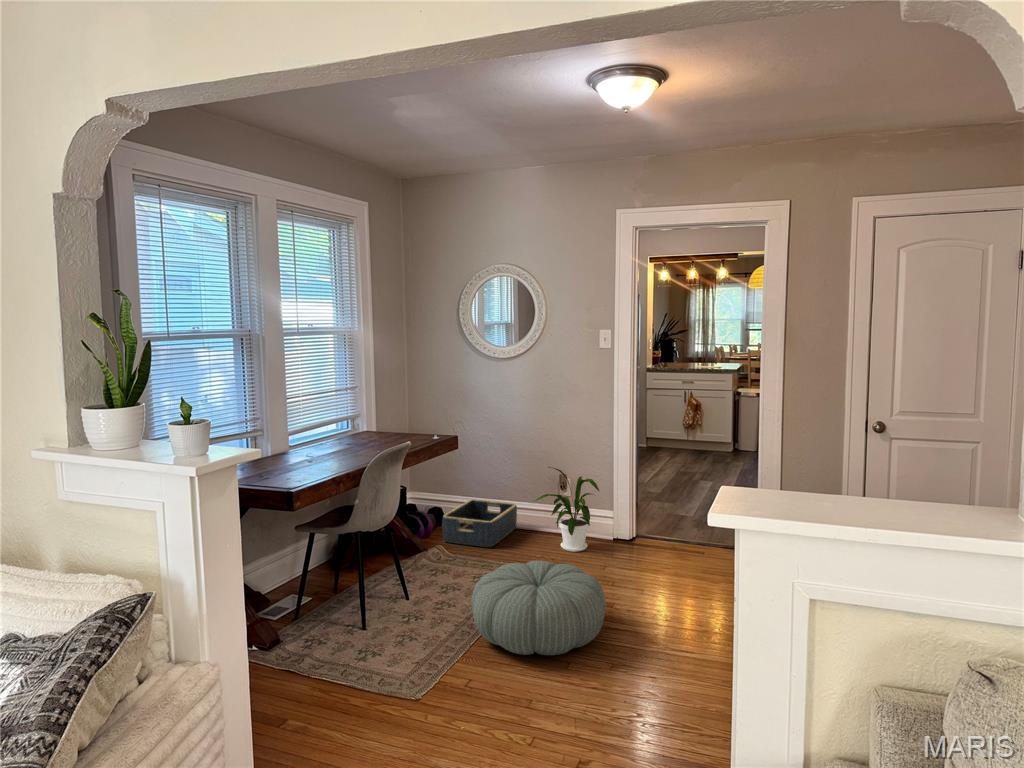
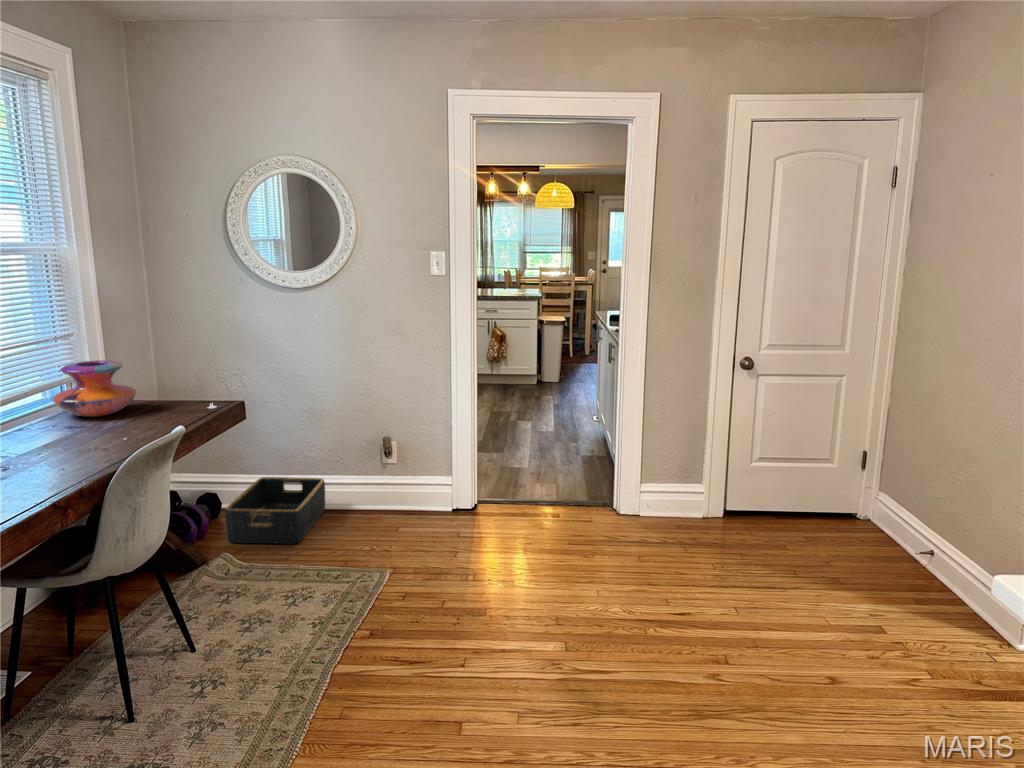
decorative vase: none [342,403,390,440] -> present [53,360,137,417]
house plant: present [534,467,599,552] -> none [355,431,441,535]
pouf: present [472,560,606,655] -> none [302,571,492,720]

